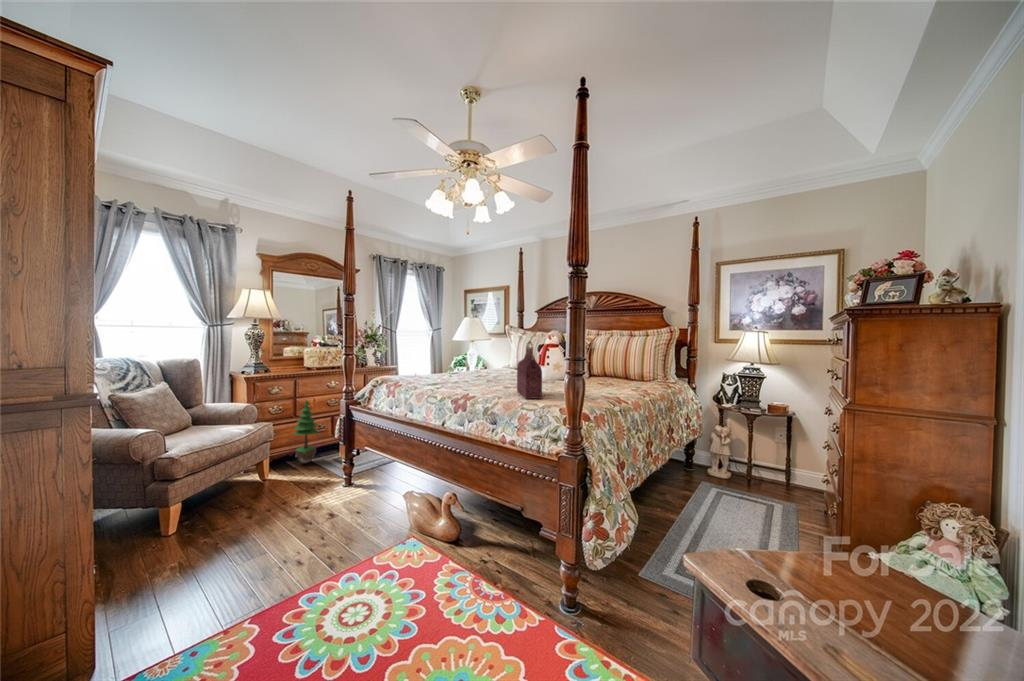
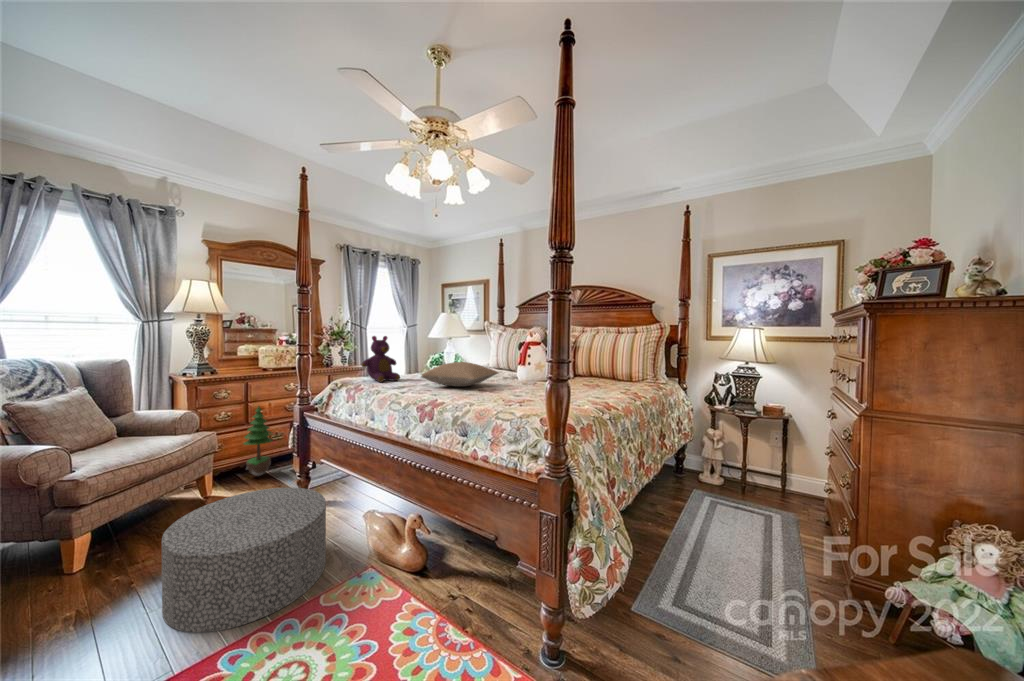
teddy bear: none [398,338,432,380] -> present [362,336,400,382]
handbag: present [517,341,542,399] -> none [493,340,521,406]
pillow: none [452,362,520,383] -> present [422,362,498,387]
ottoman: none [246,469,374,580] -> present [162,487,326,632]

